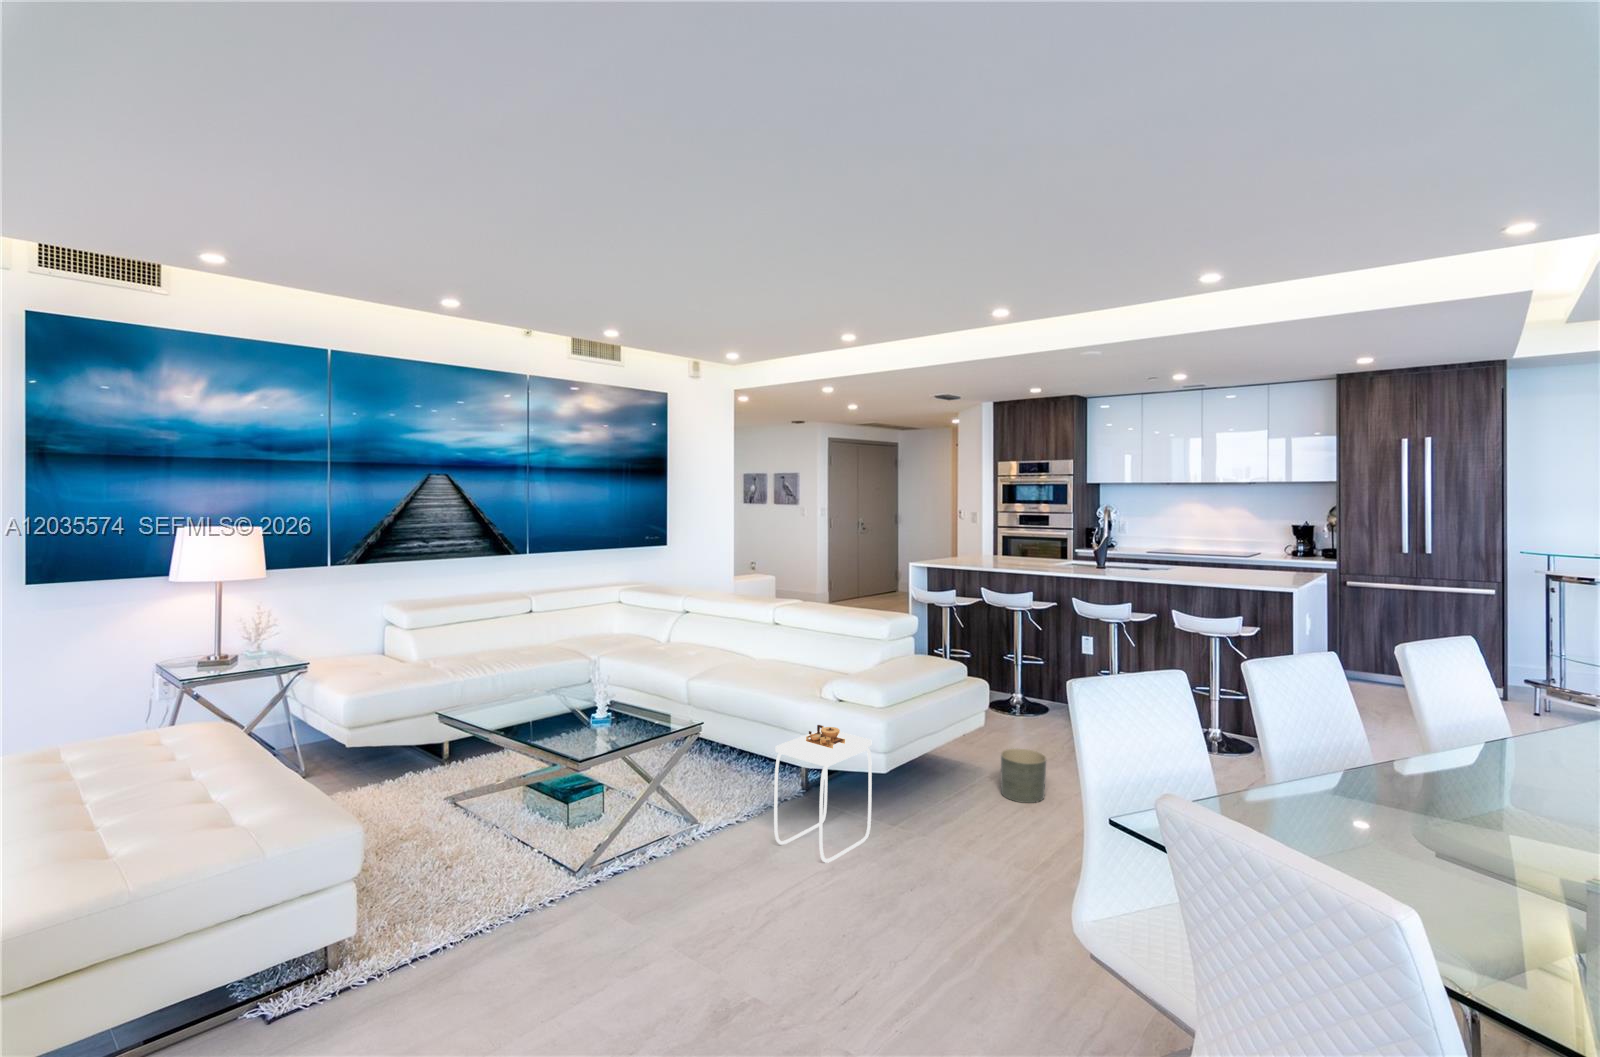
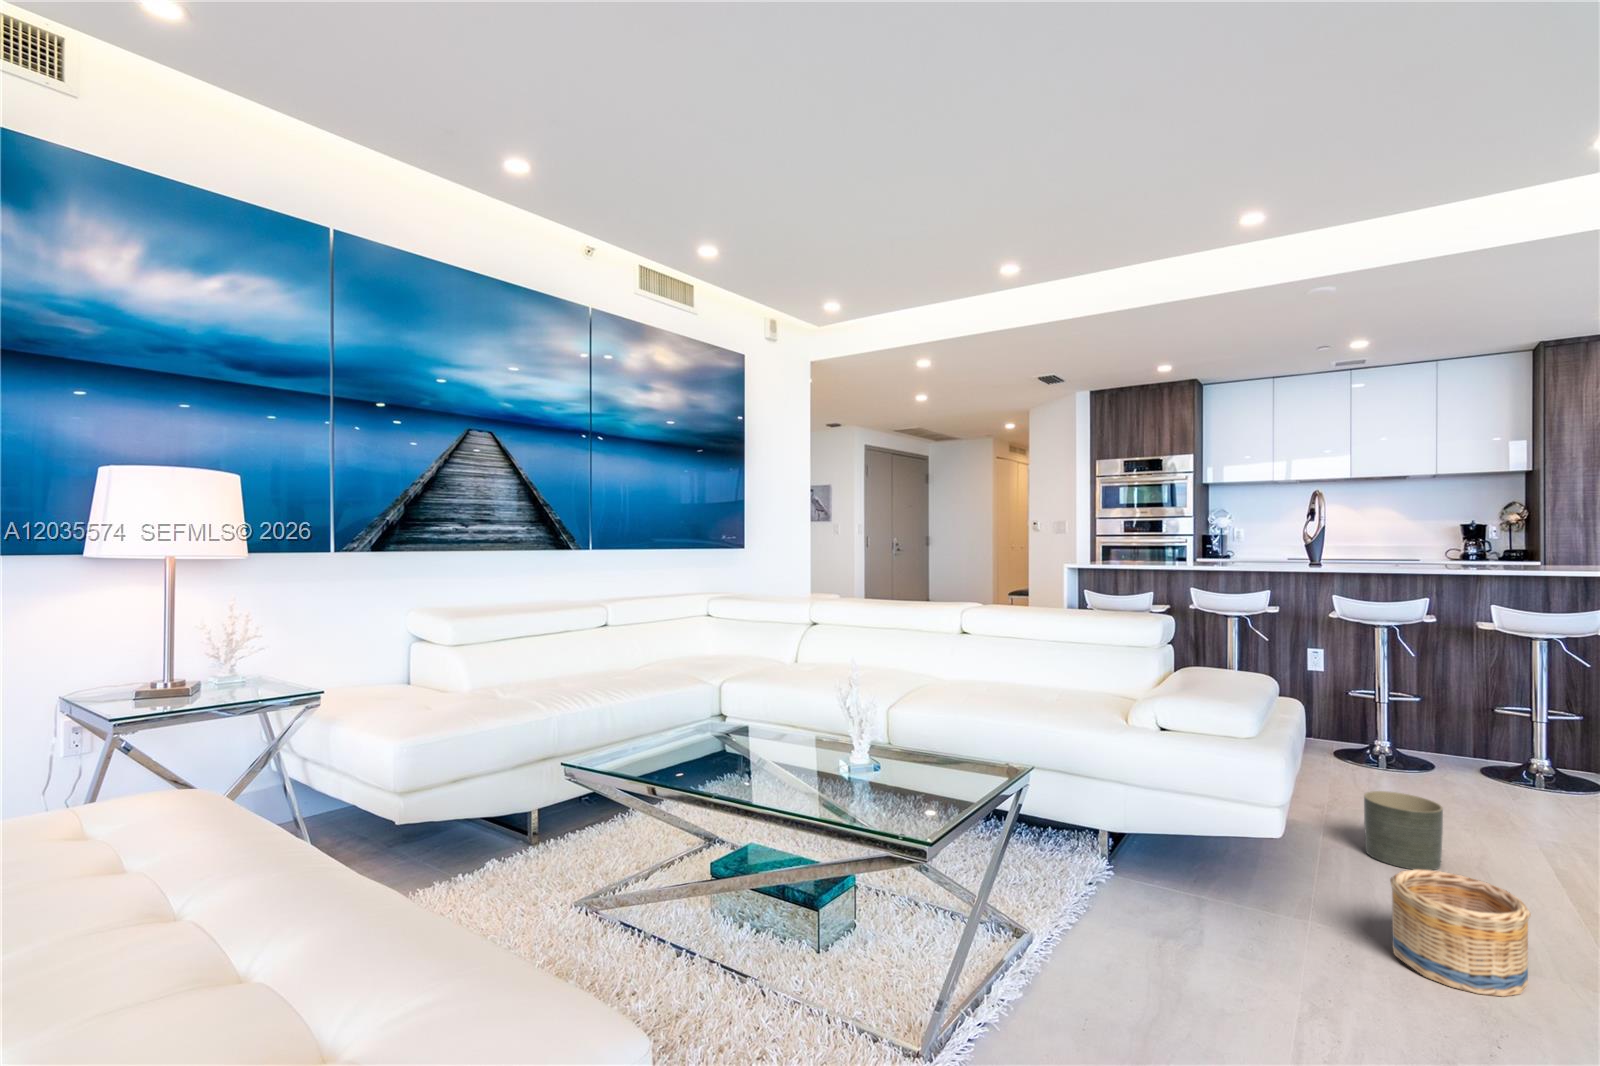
side table: present [774,725,872,863] -> none [1173,762,1298,995]
basket: none [920,796,988,870] -> present [1390,869,1531,997]

